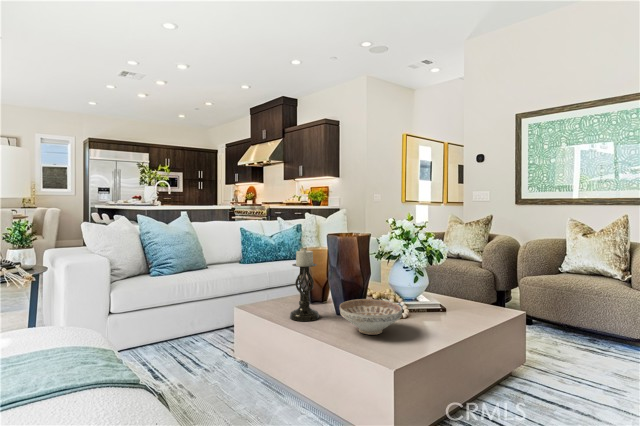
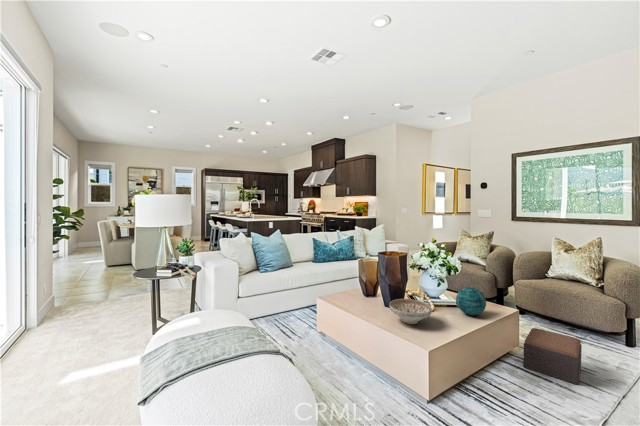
candle holder: present [290,249,319,321] -> none [355,264,374,311]
decorative orb: none [439,279,481,320] -> present [456,287,486,315]
footstool: none [532,337,608,411] -> present [523,328,582,385]

